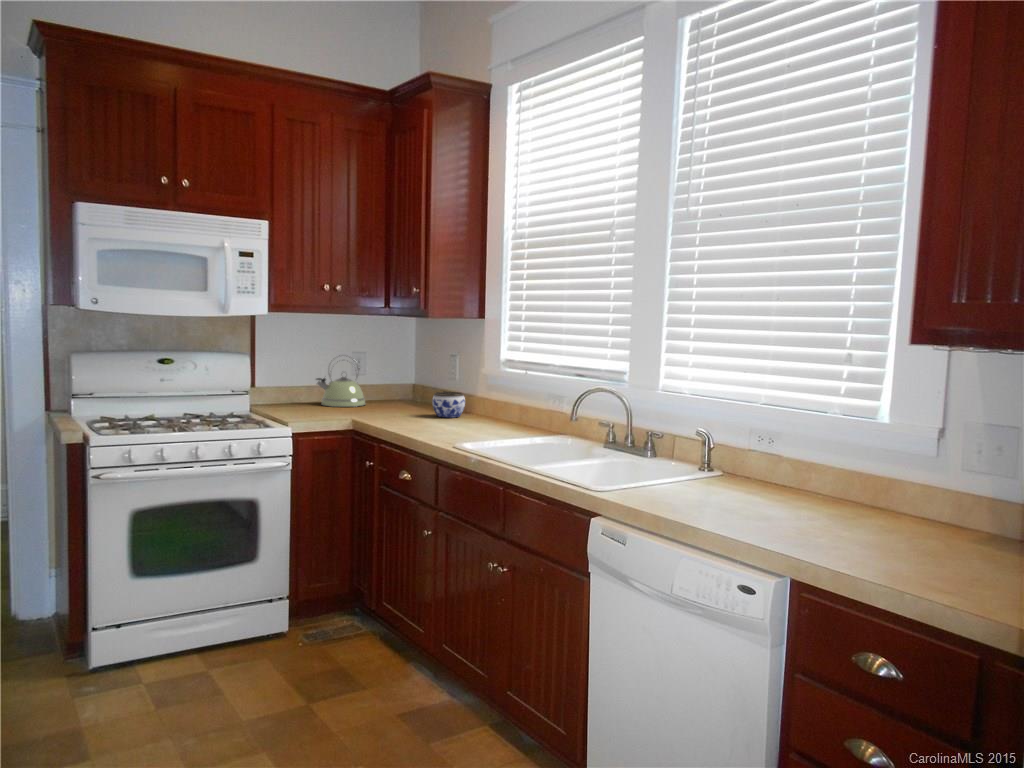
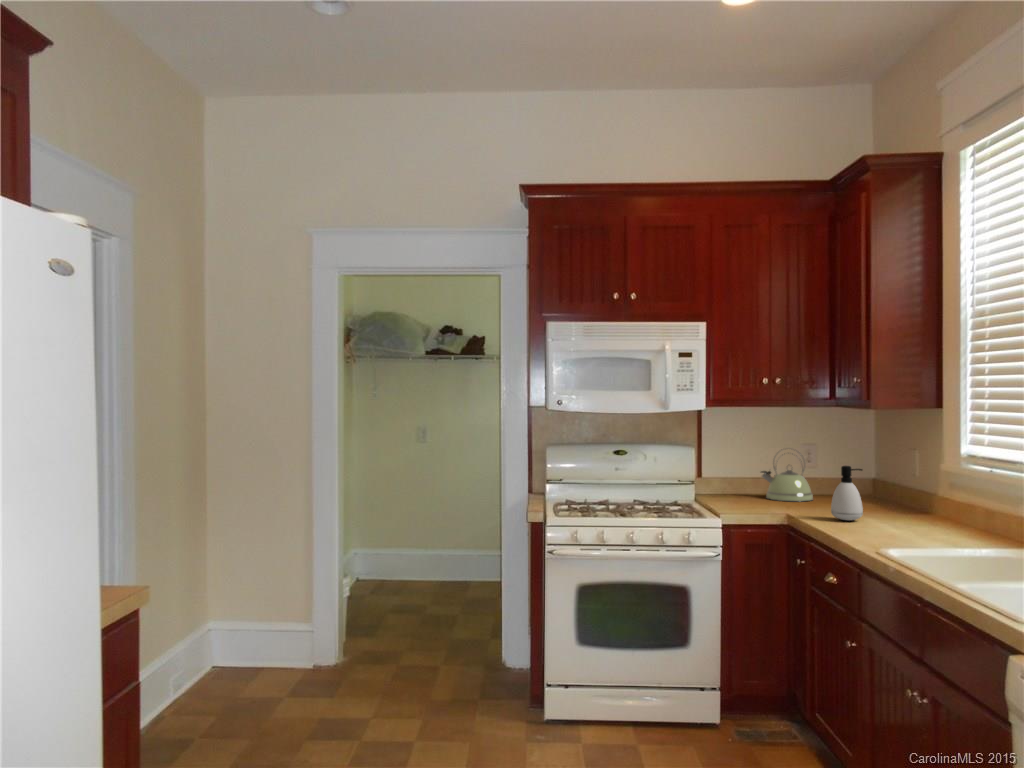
soap dispenser: none [394,370,423,421] -> present [831,466,863,521]
jar: present [432,391,465,418] -> none [880,490,920,520]

